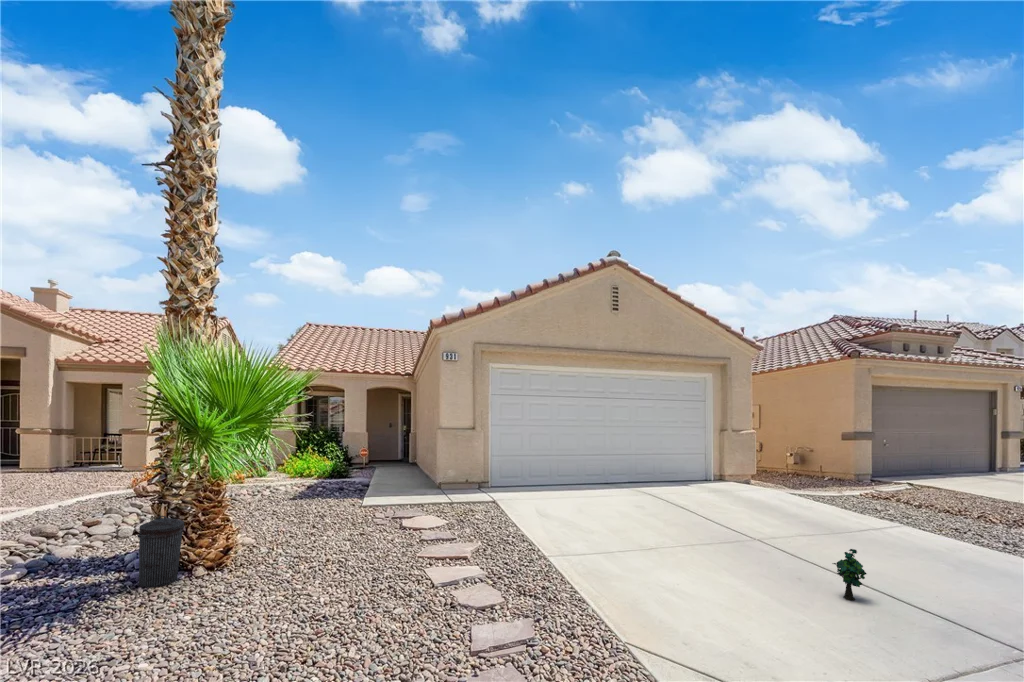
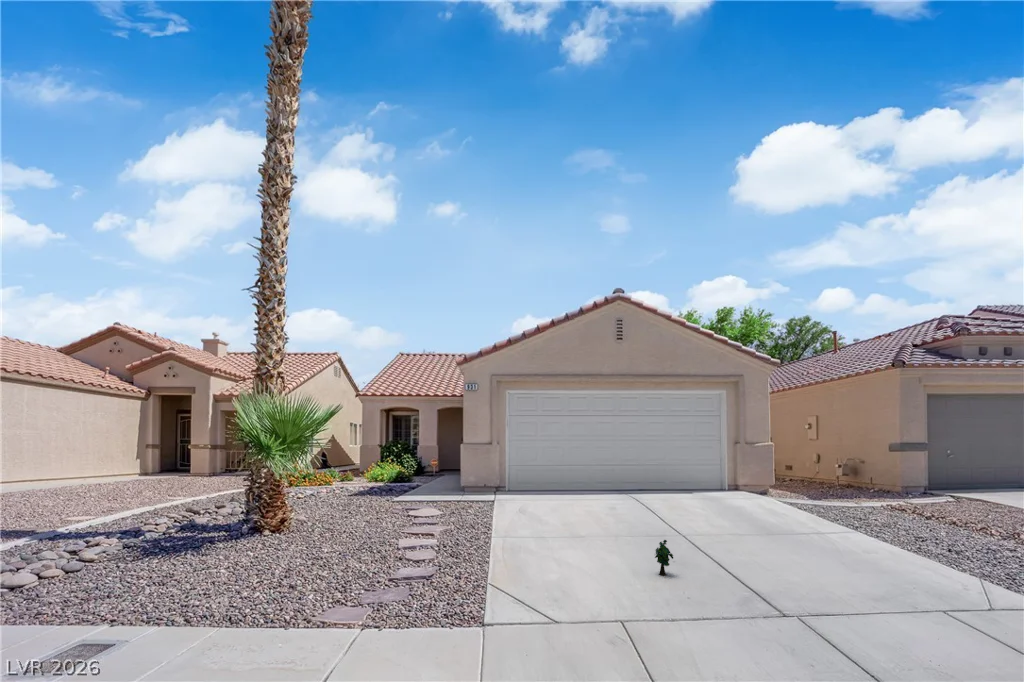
trash can: present [138,516,184,588] -> none [233,498,260,540]

